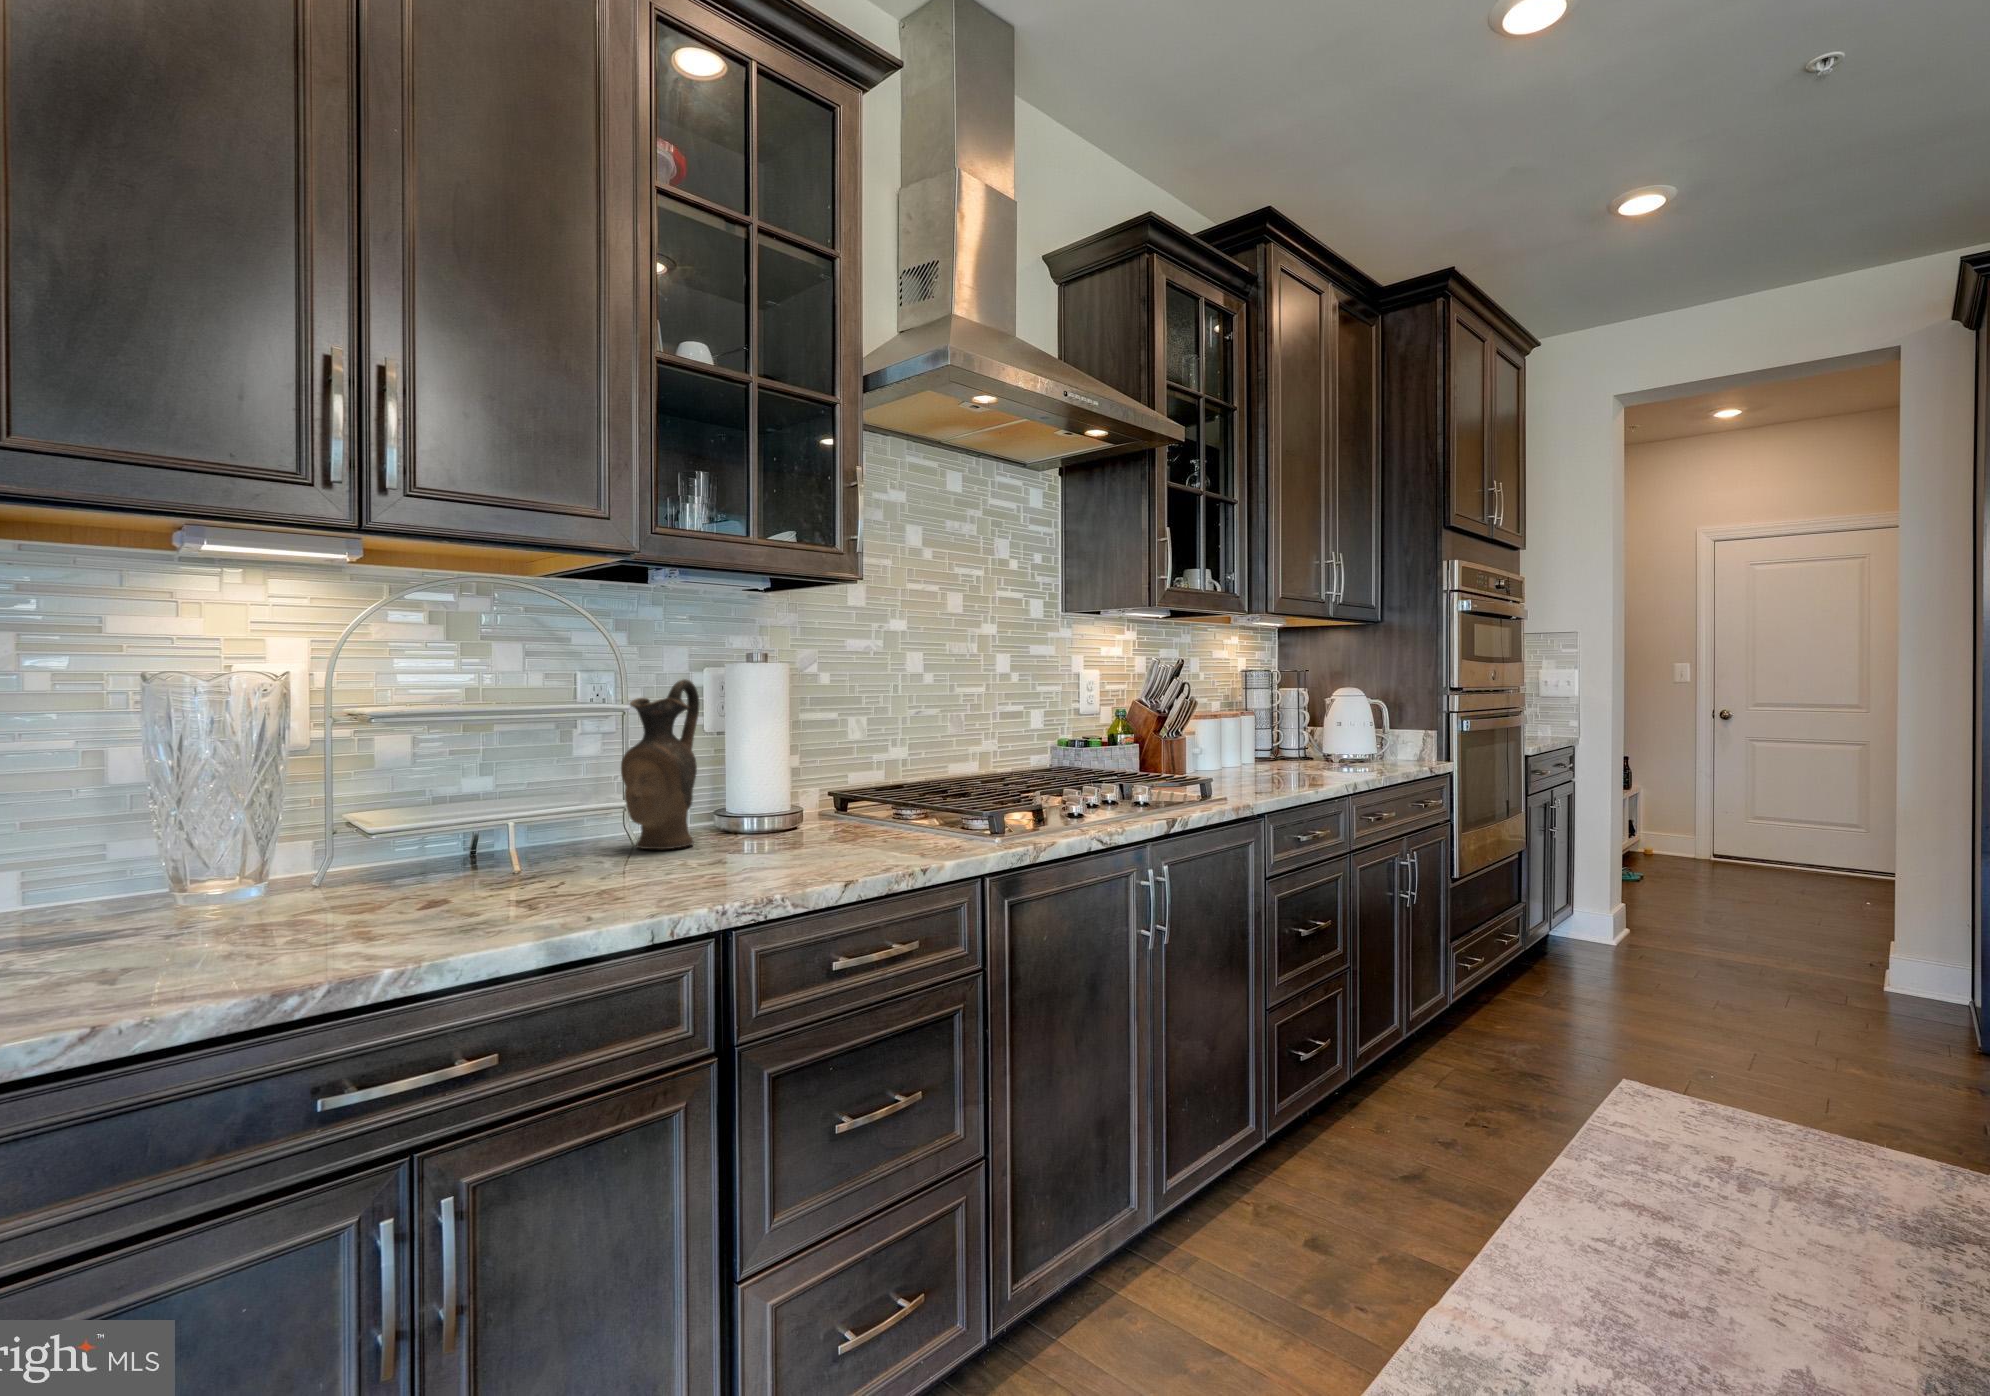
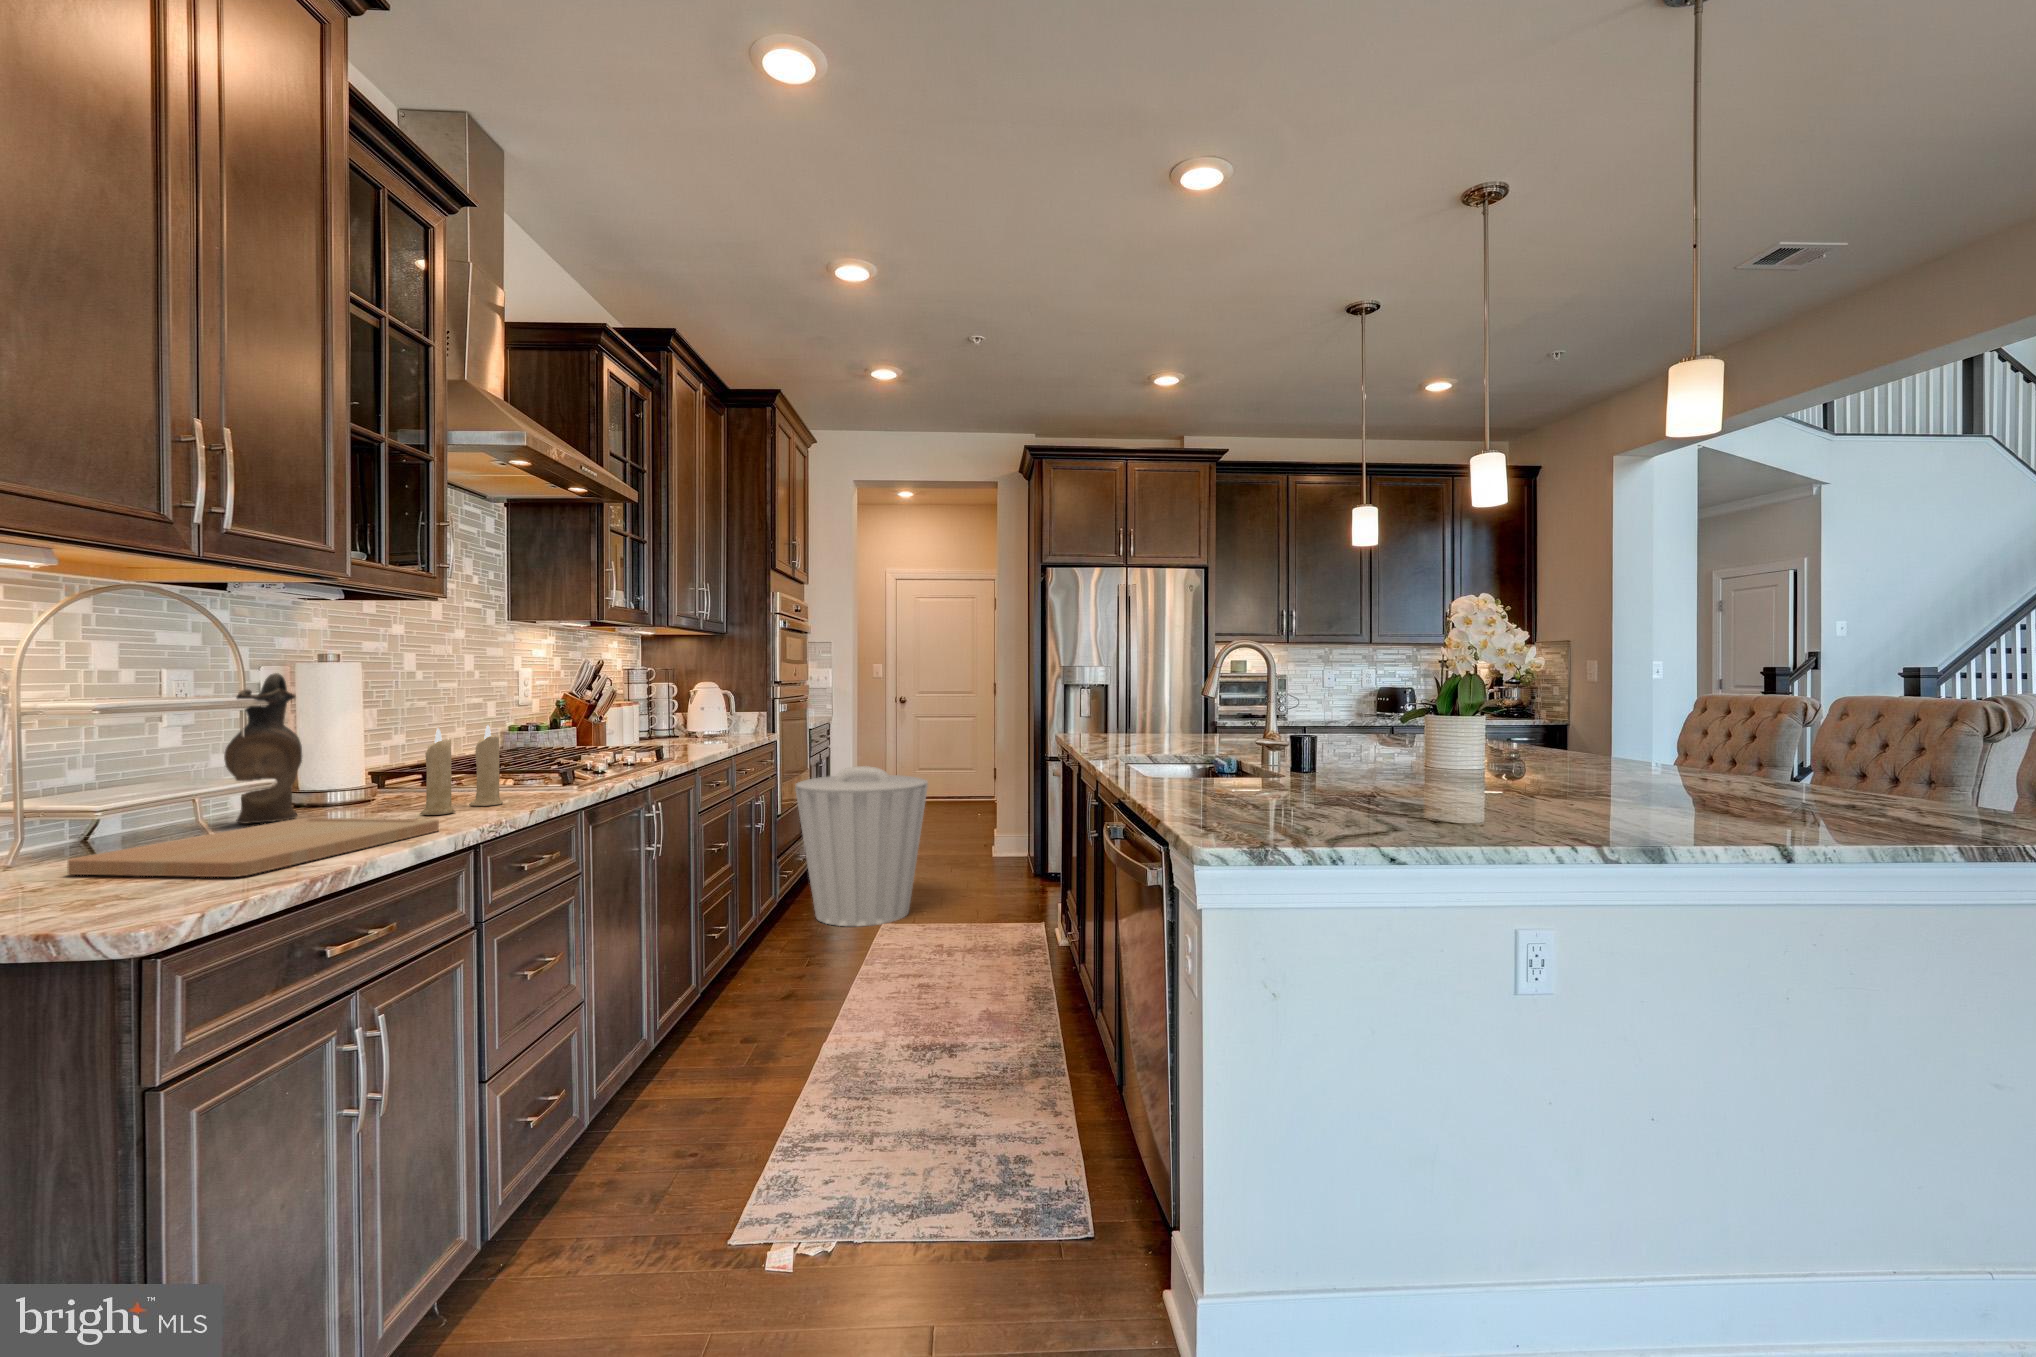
candle: none [778,745,893,864] -> present [420,725,503,815]
trash can: none [1477,819,1722,1081] -> present [795,766,928,926]
cutting board: none [348,853,722,946] -> present [67,818,439,877]

